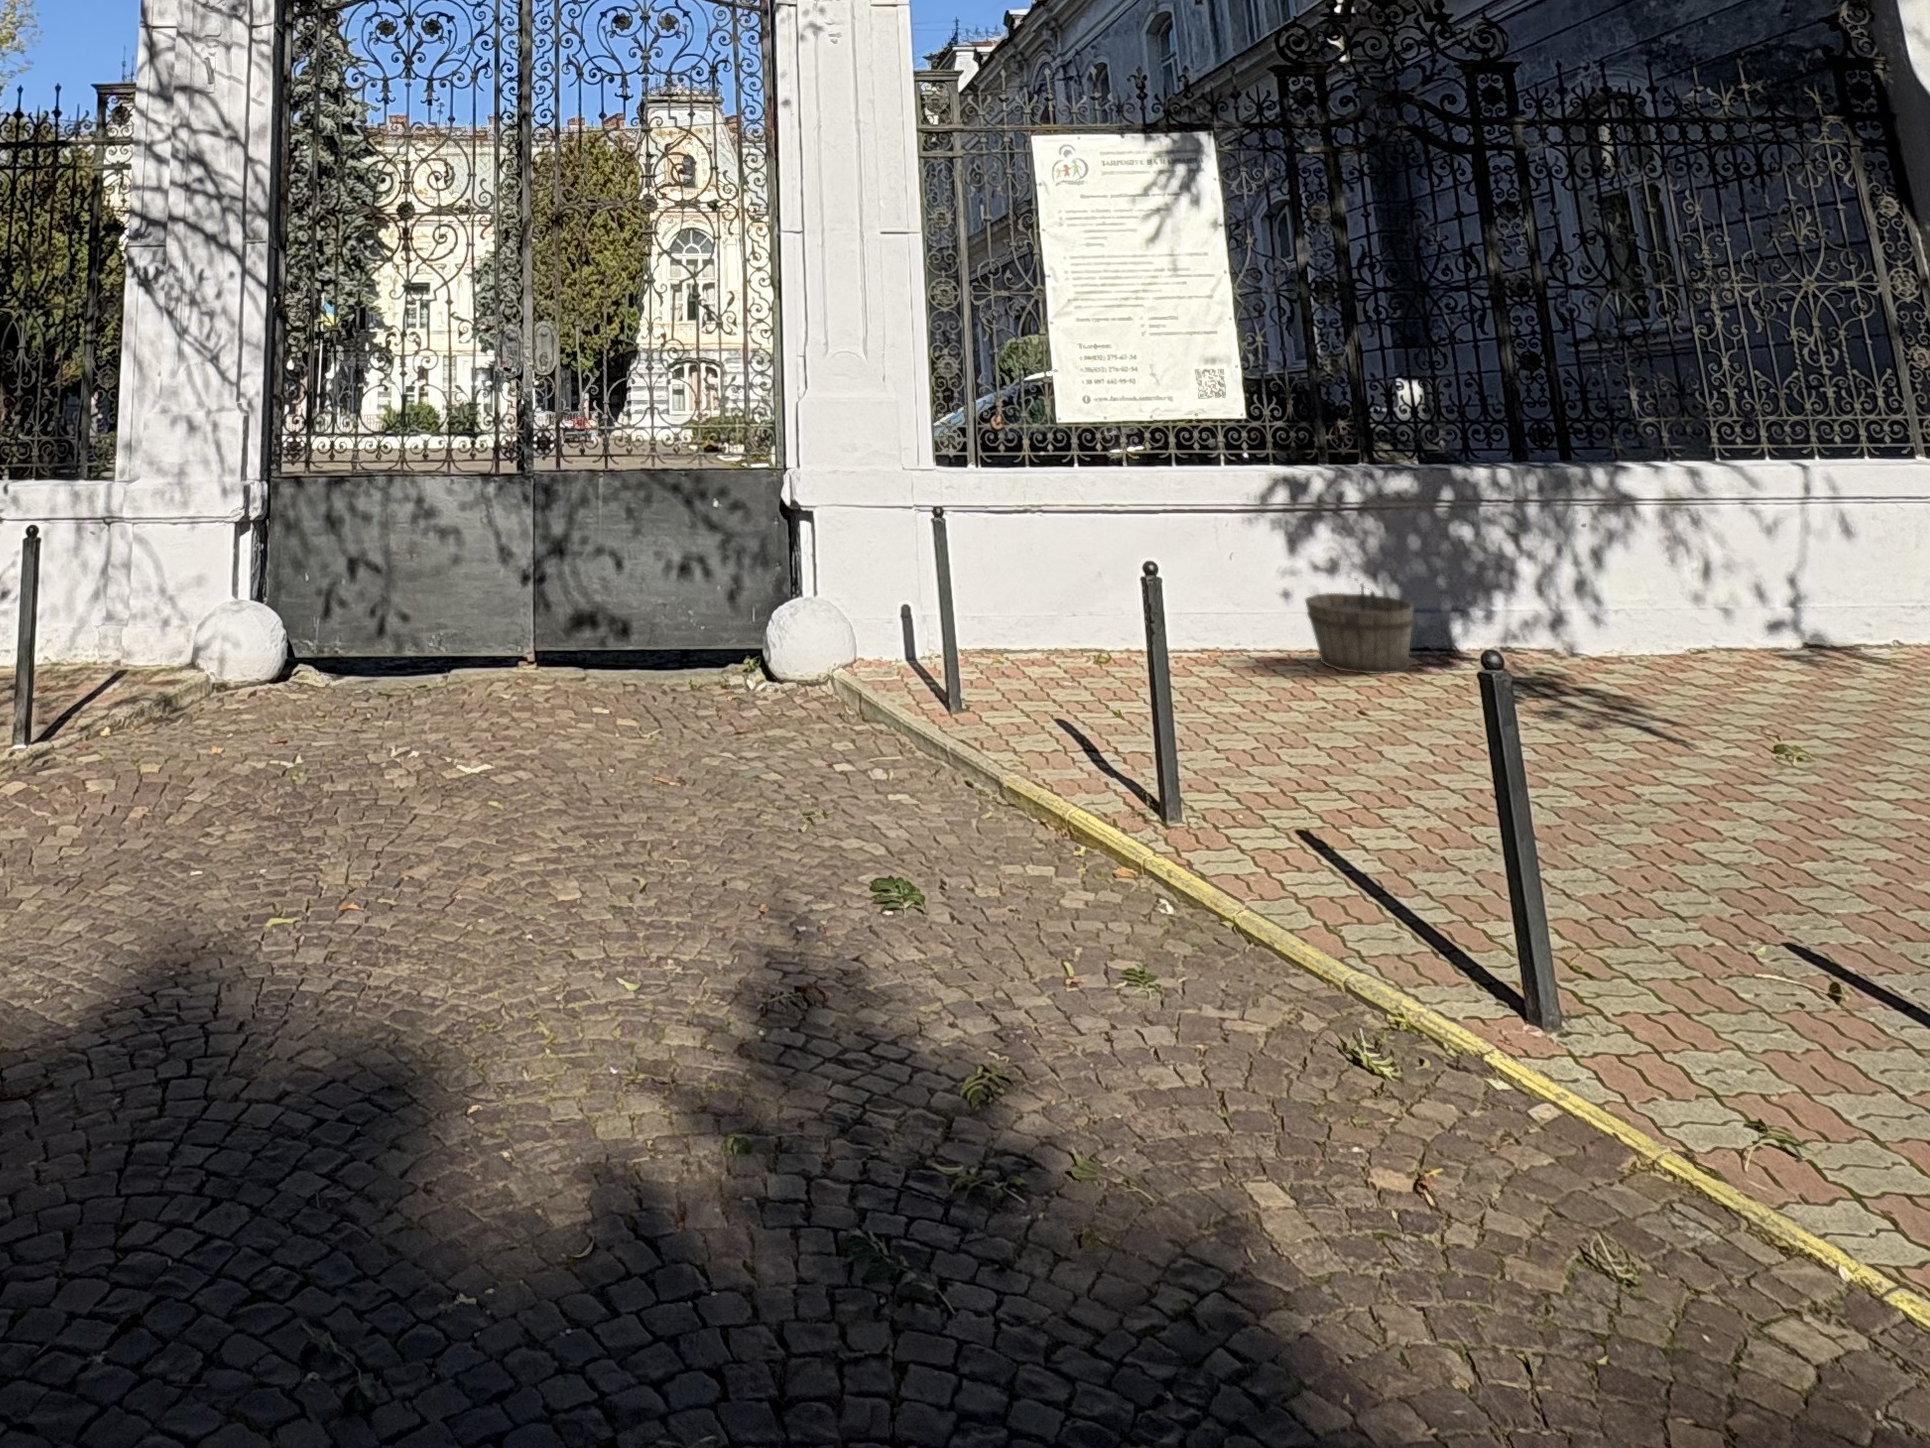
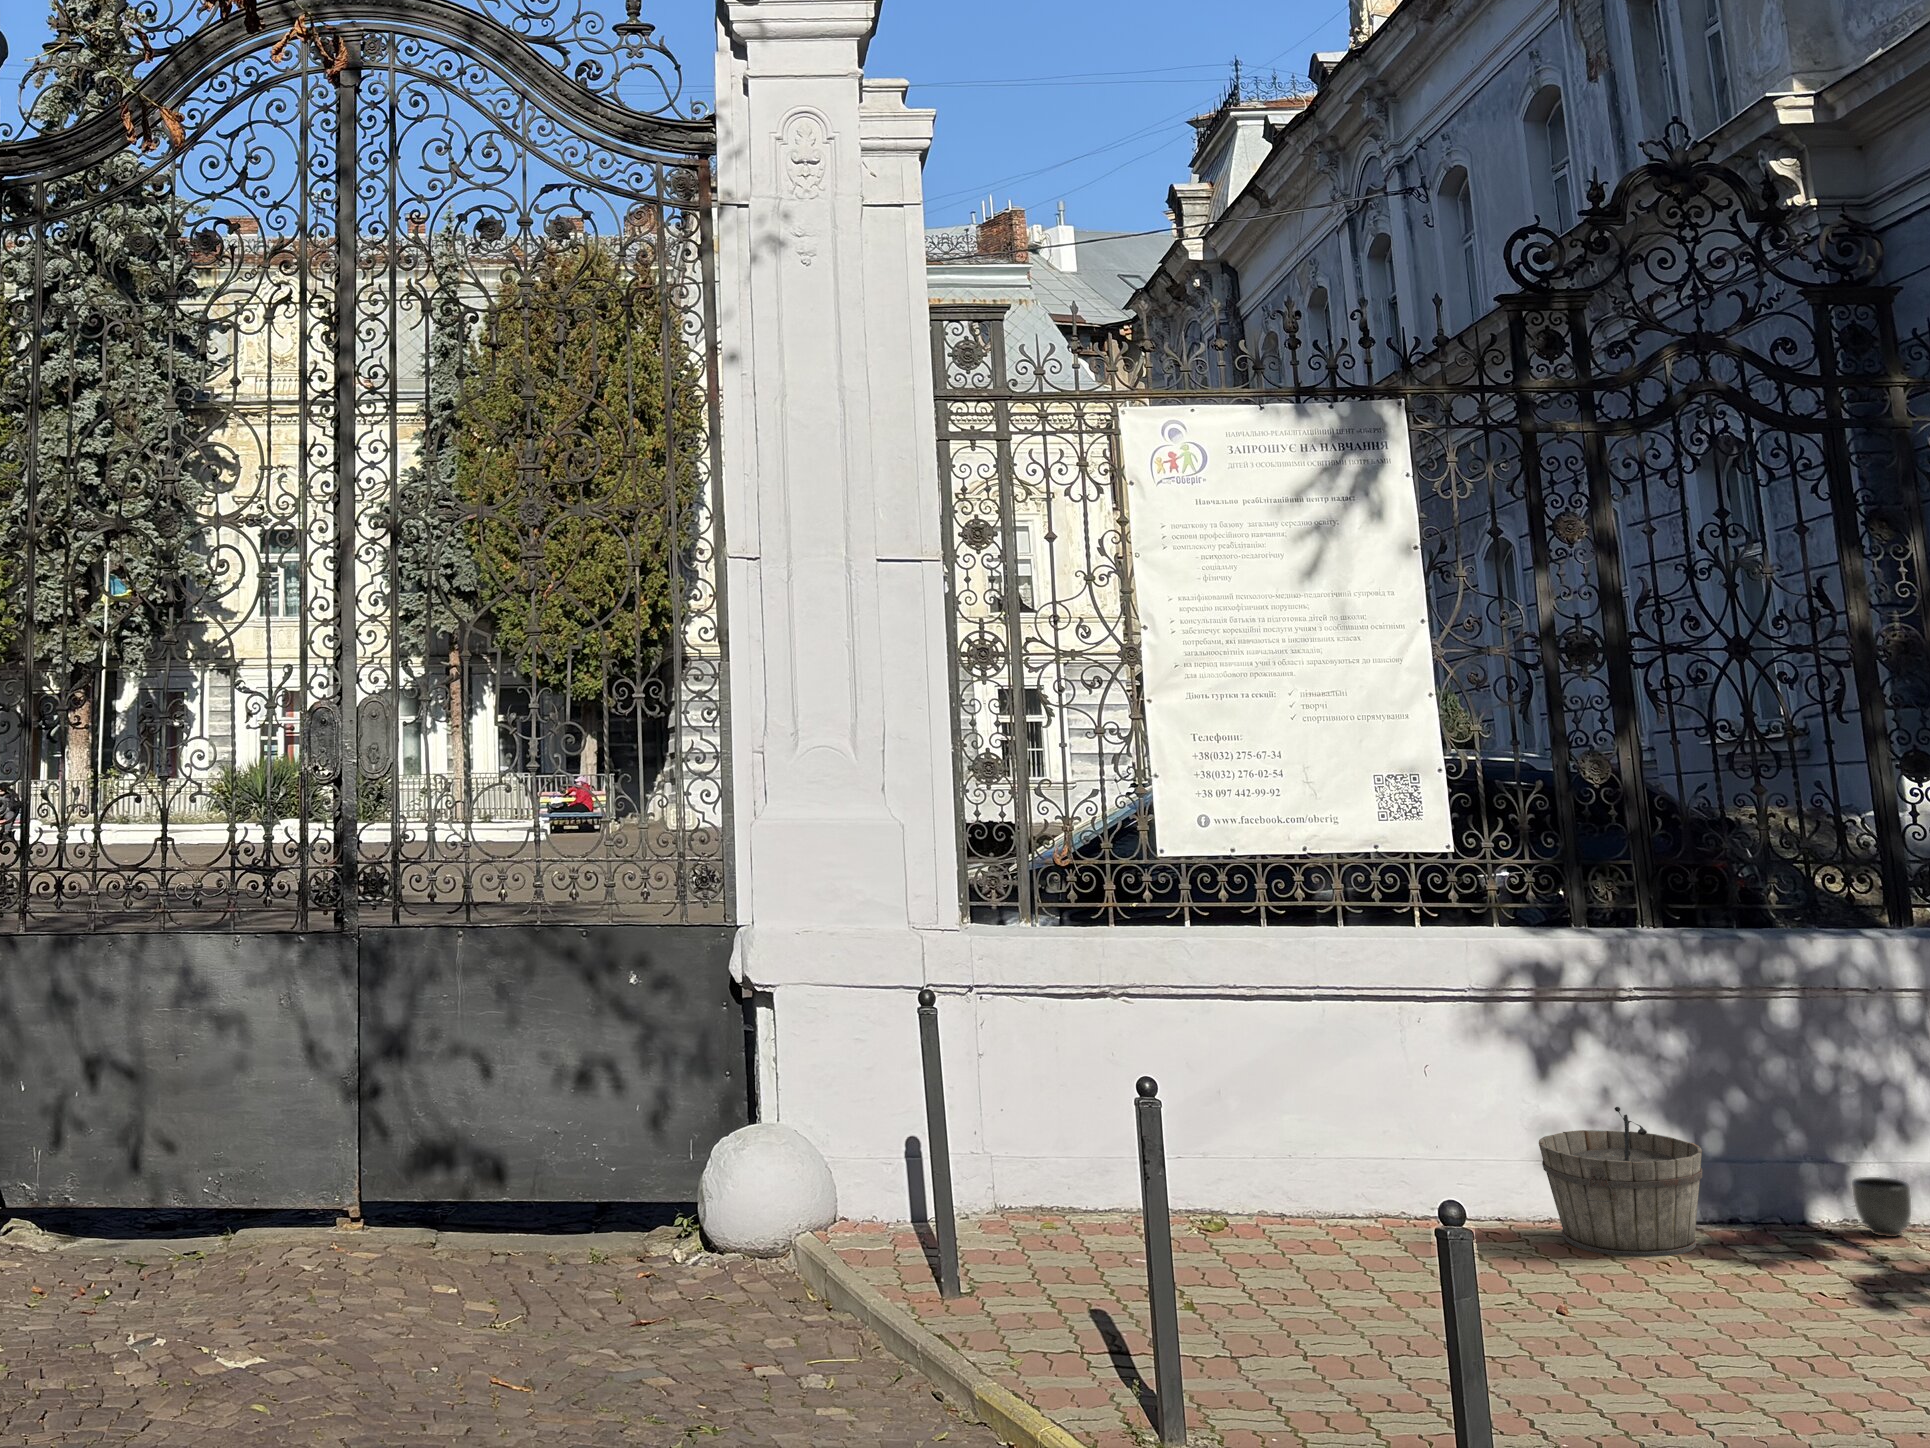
planter: none [1498,621,1538,659] -> present [1852,1177,1911,1237]

